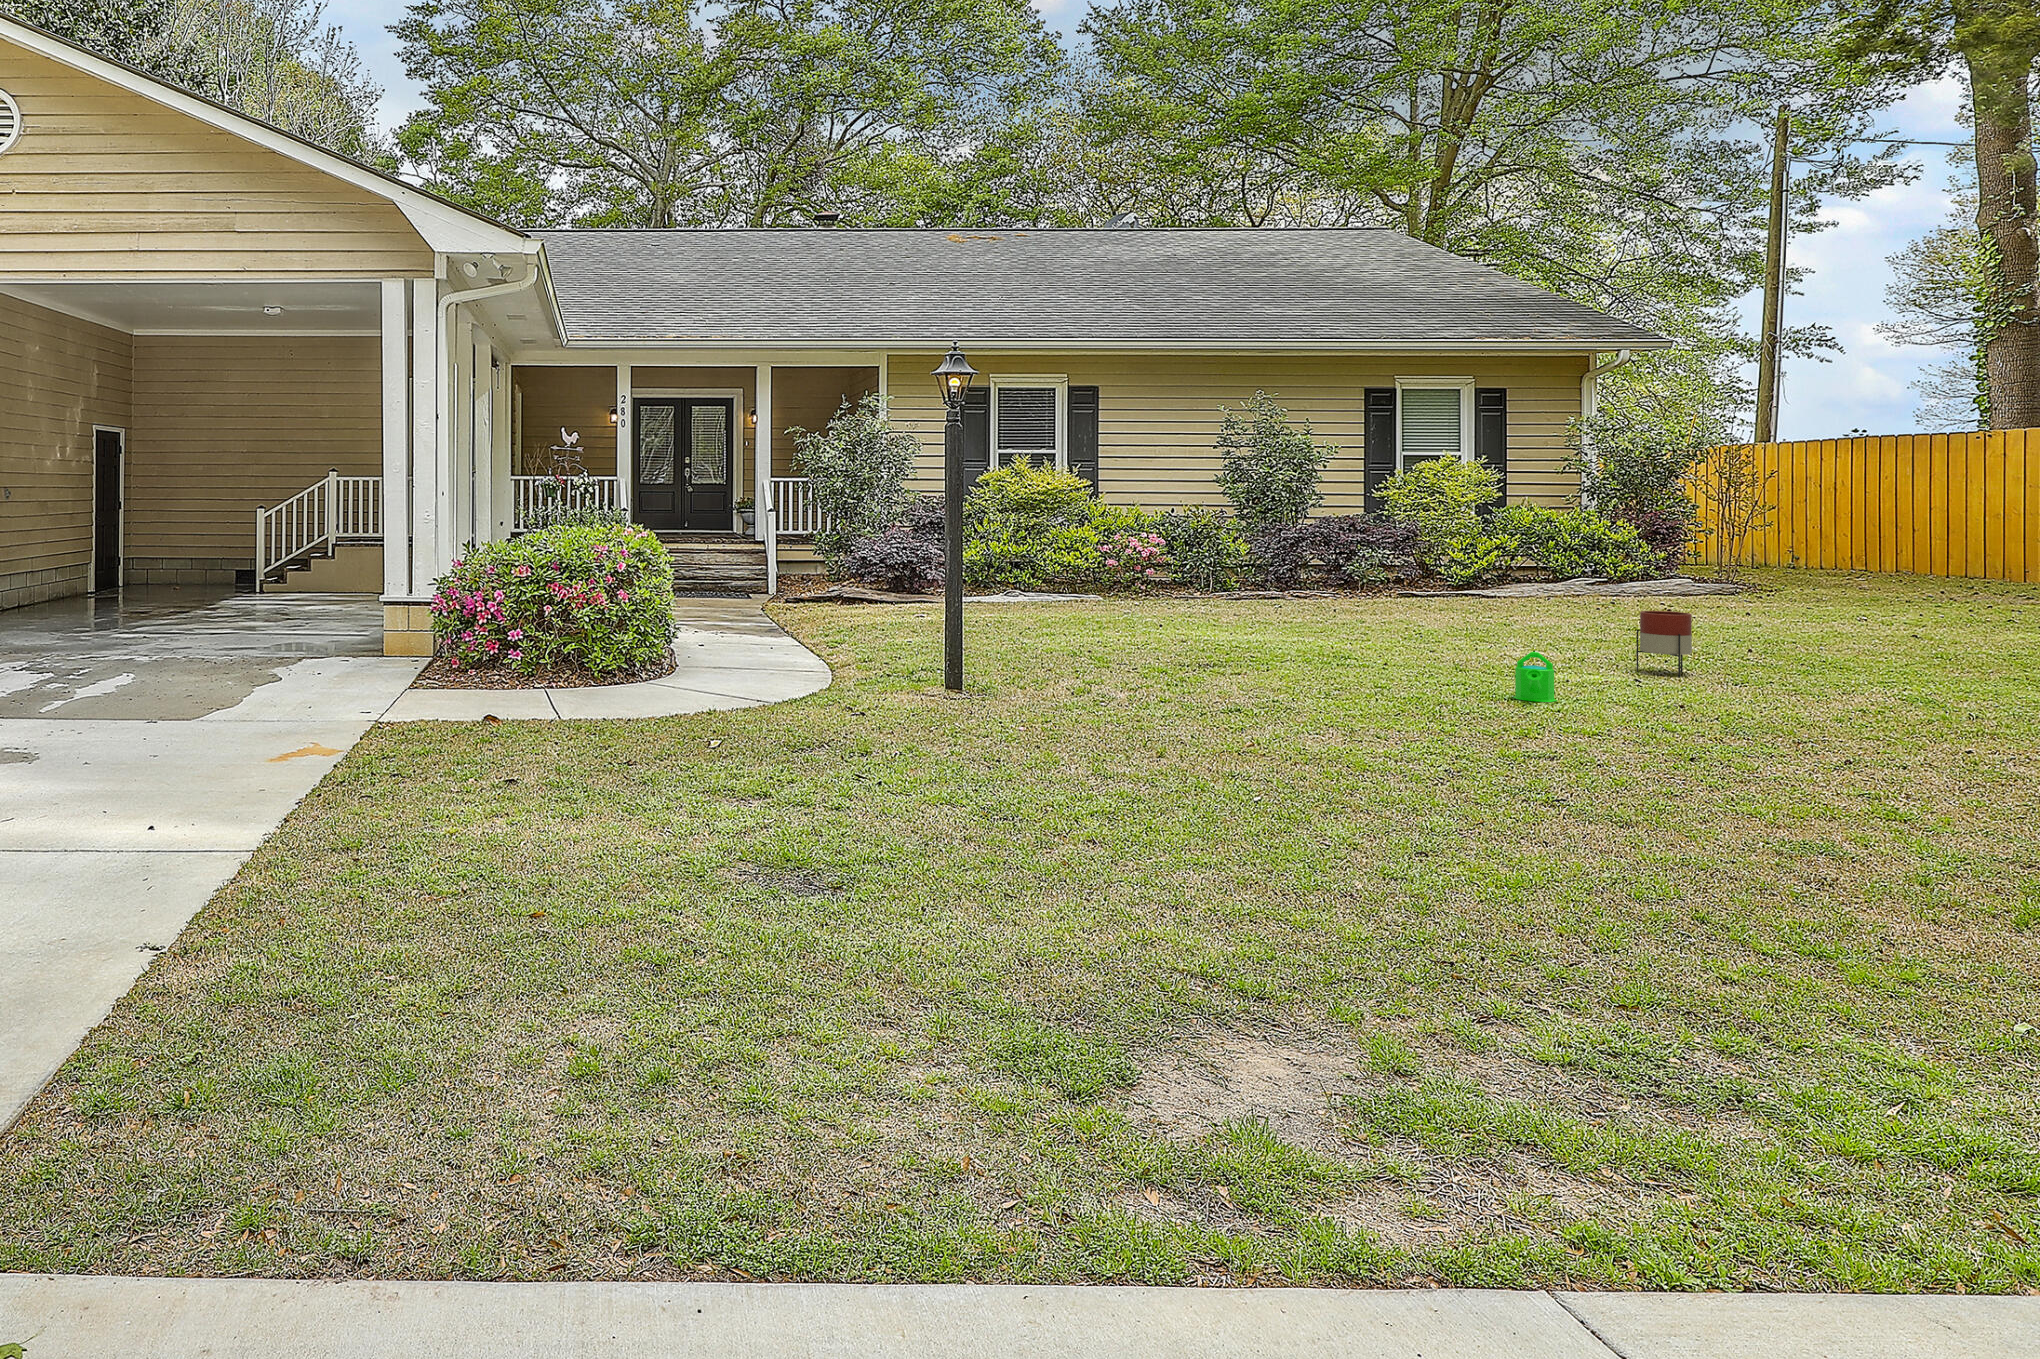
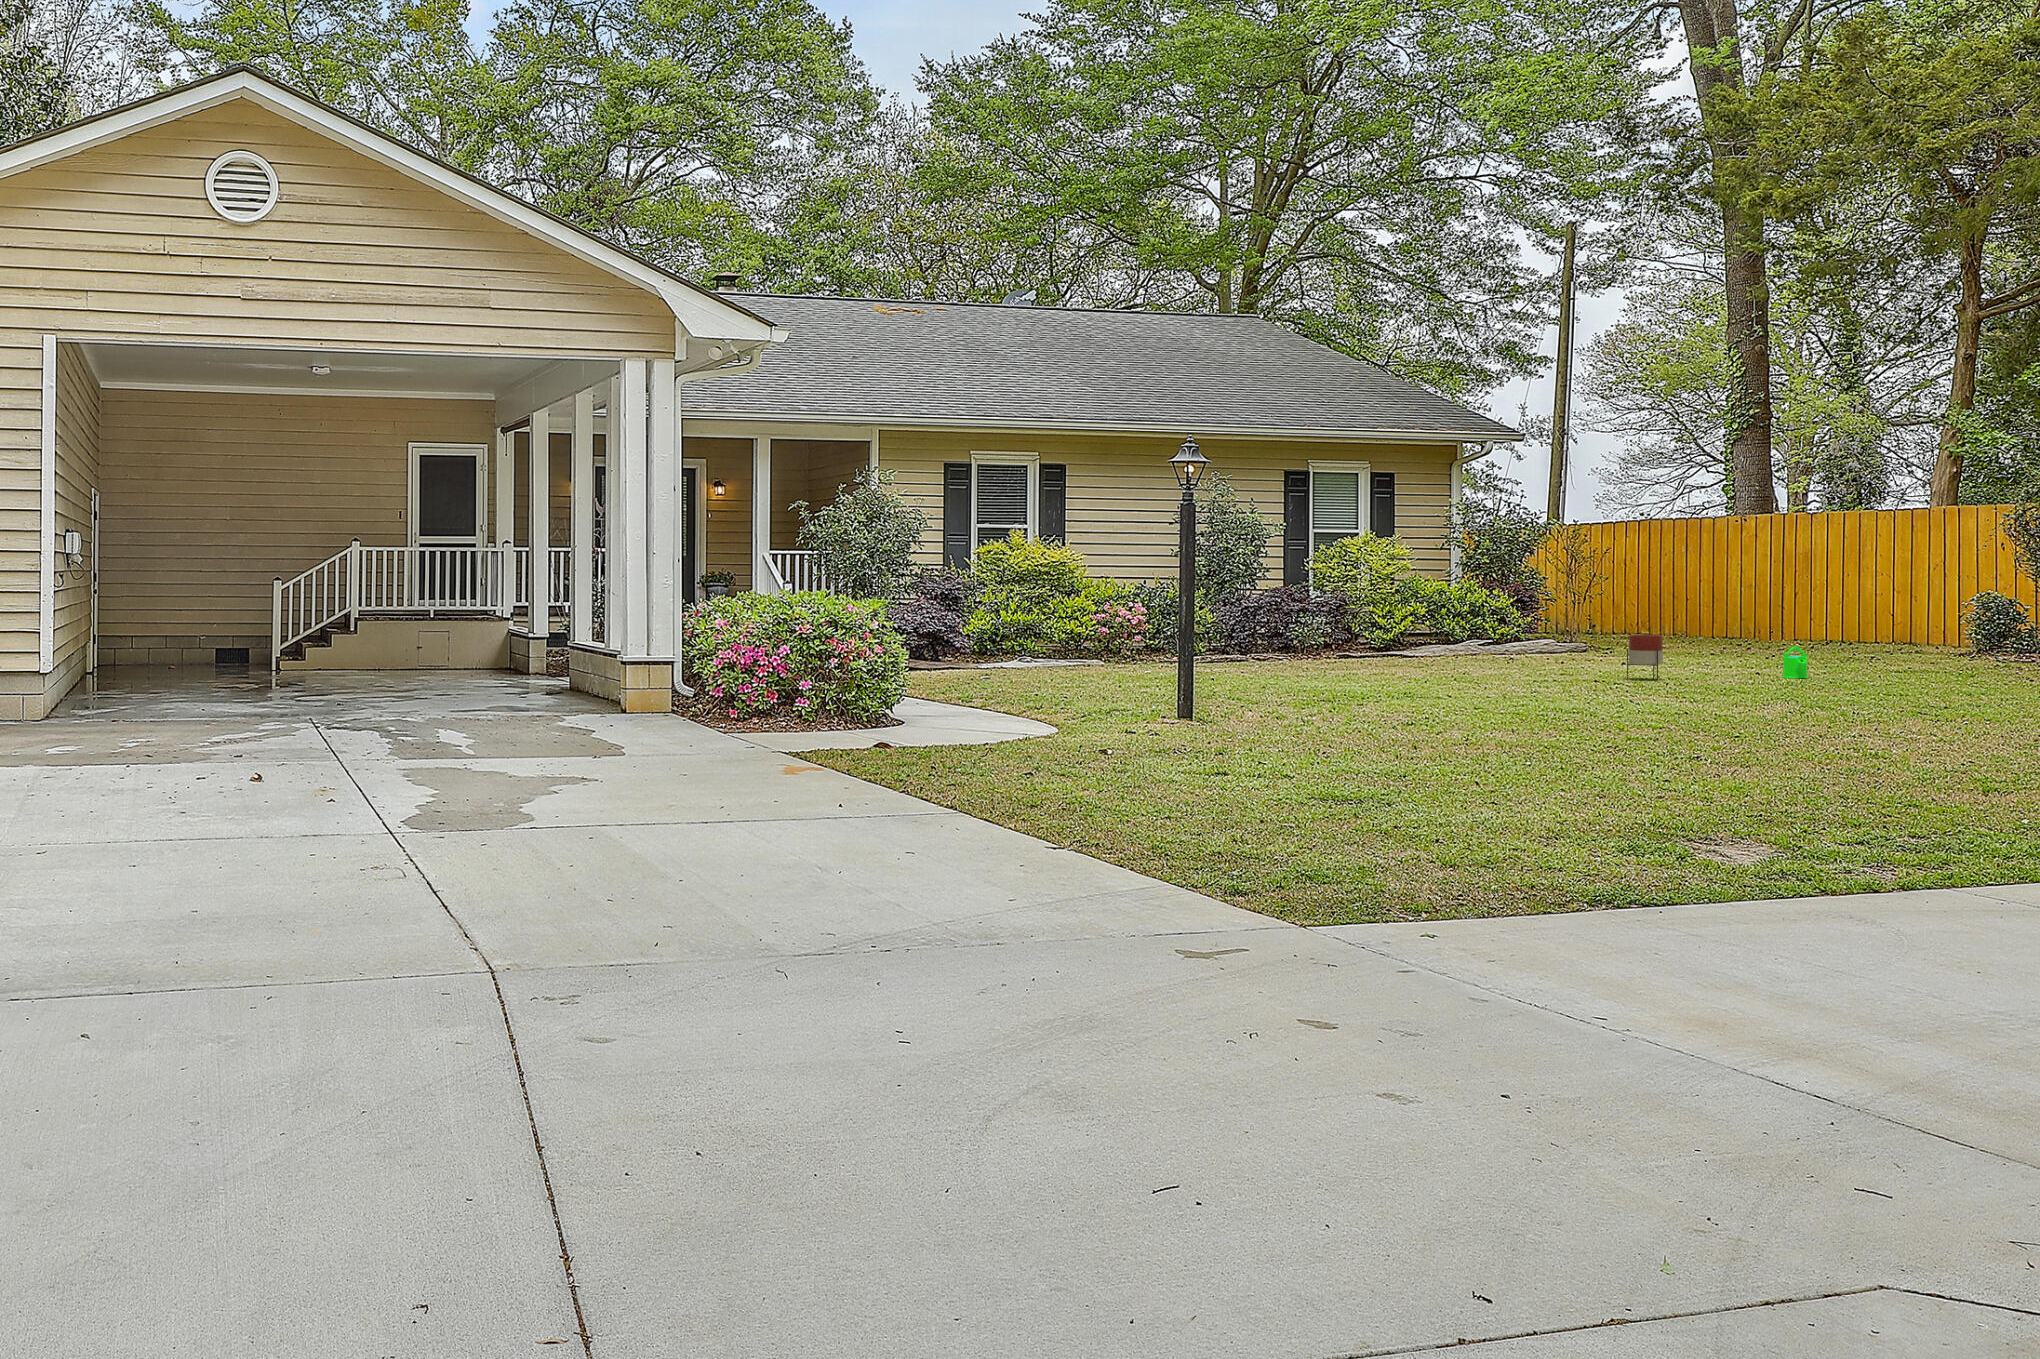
watering can: present [1513,652,1557,702] -> present [1783,646,1809,678]

